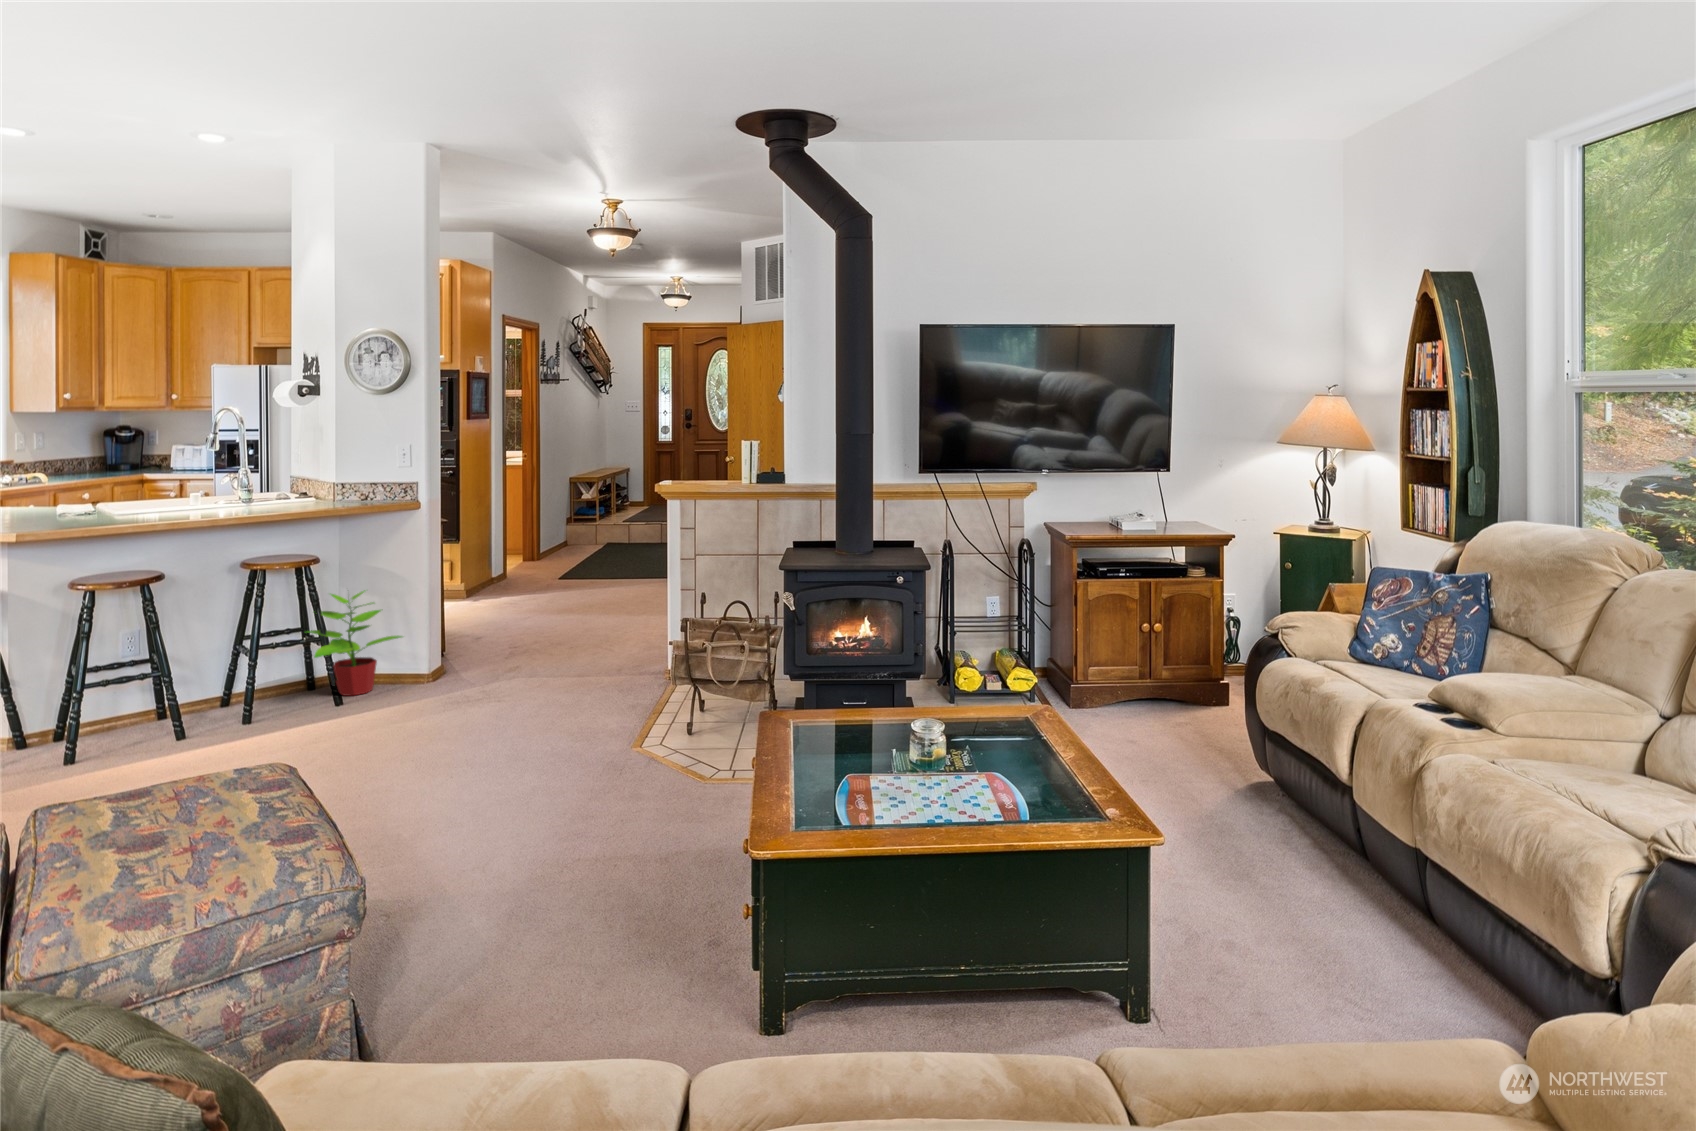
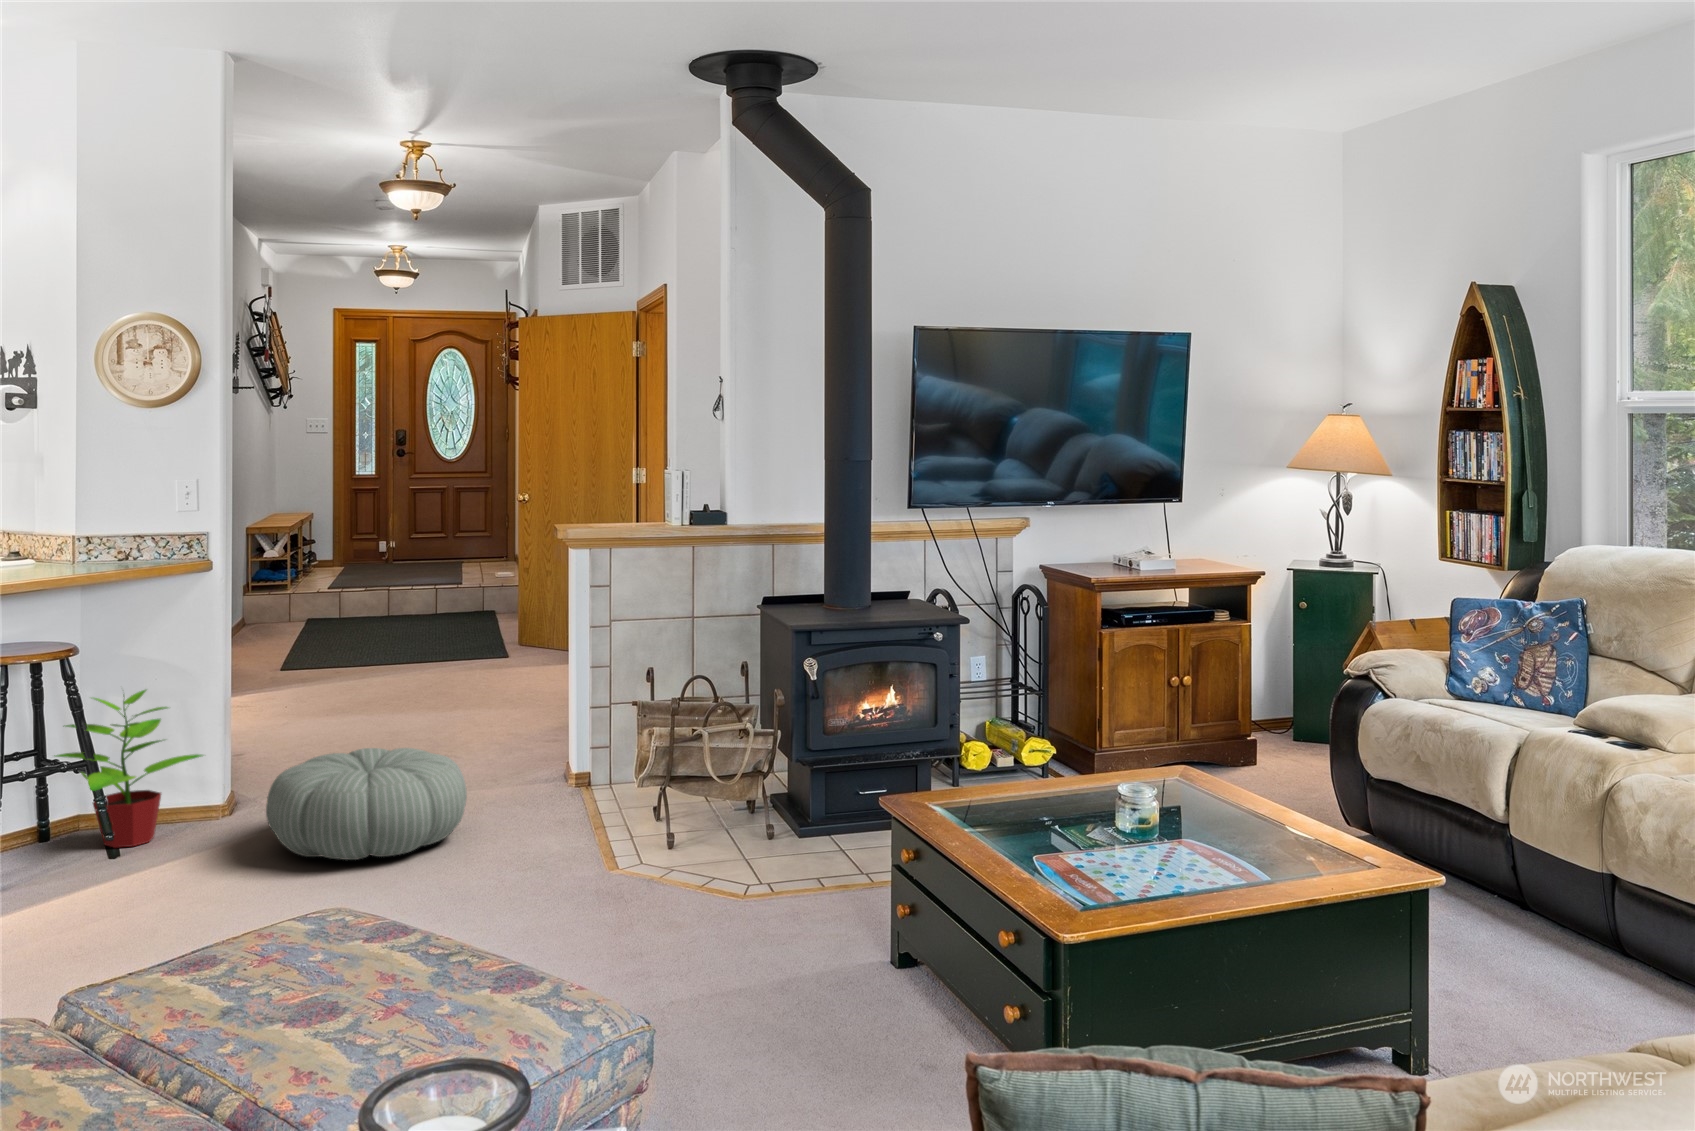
pouf: none [422,639,566,719] -> present [266,748,467,860]

